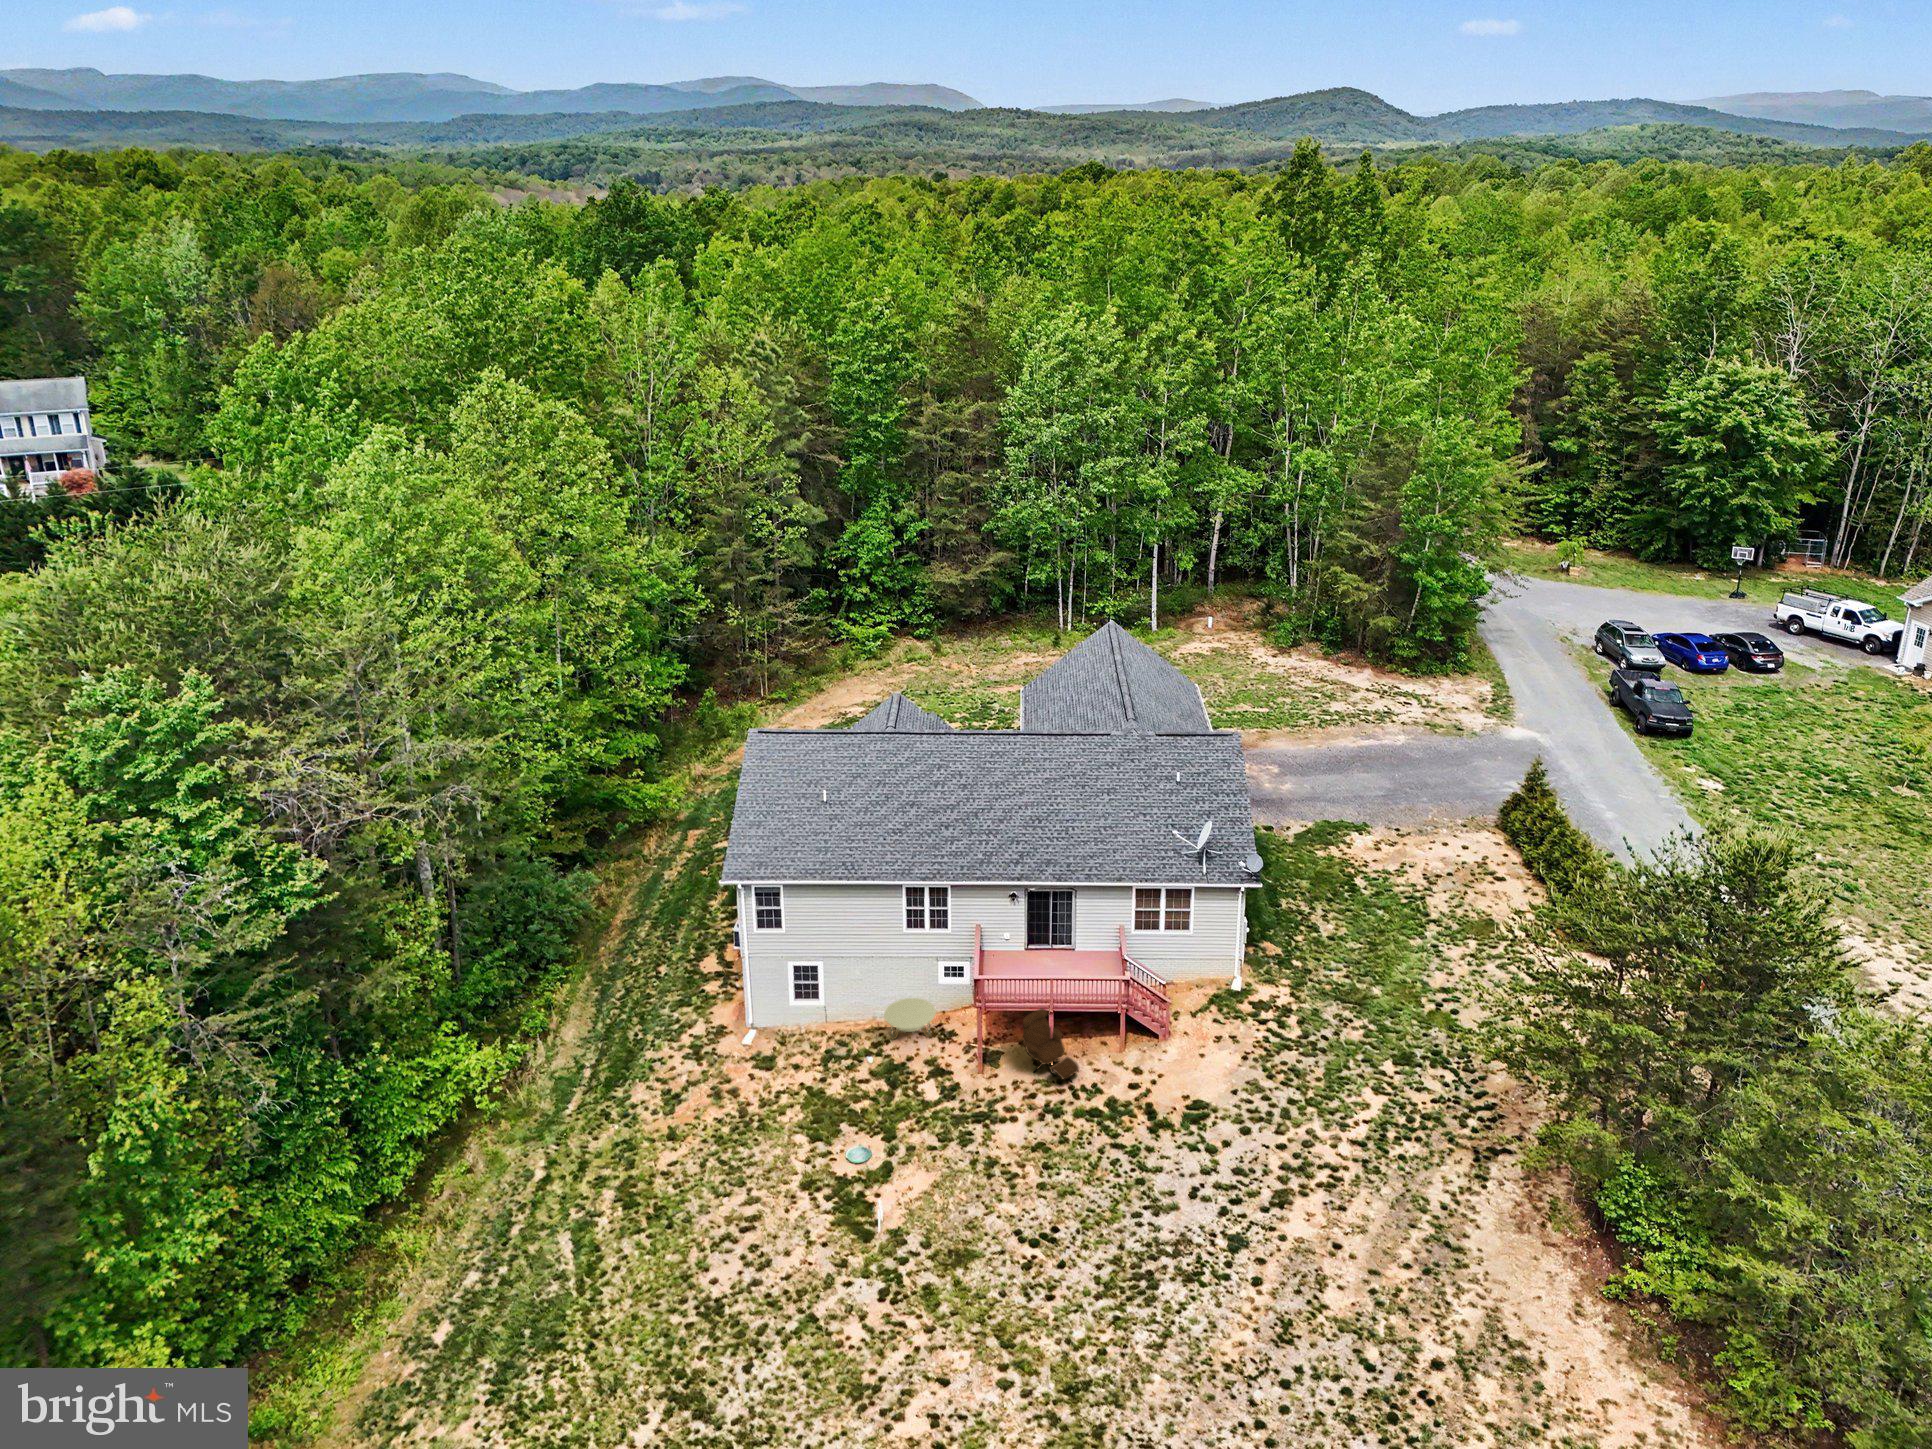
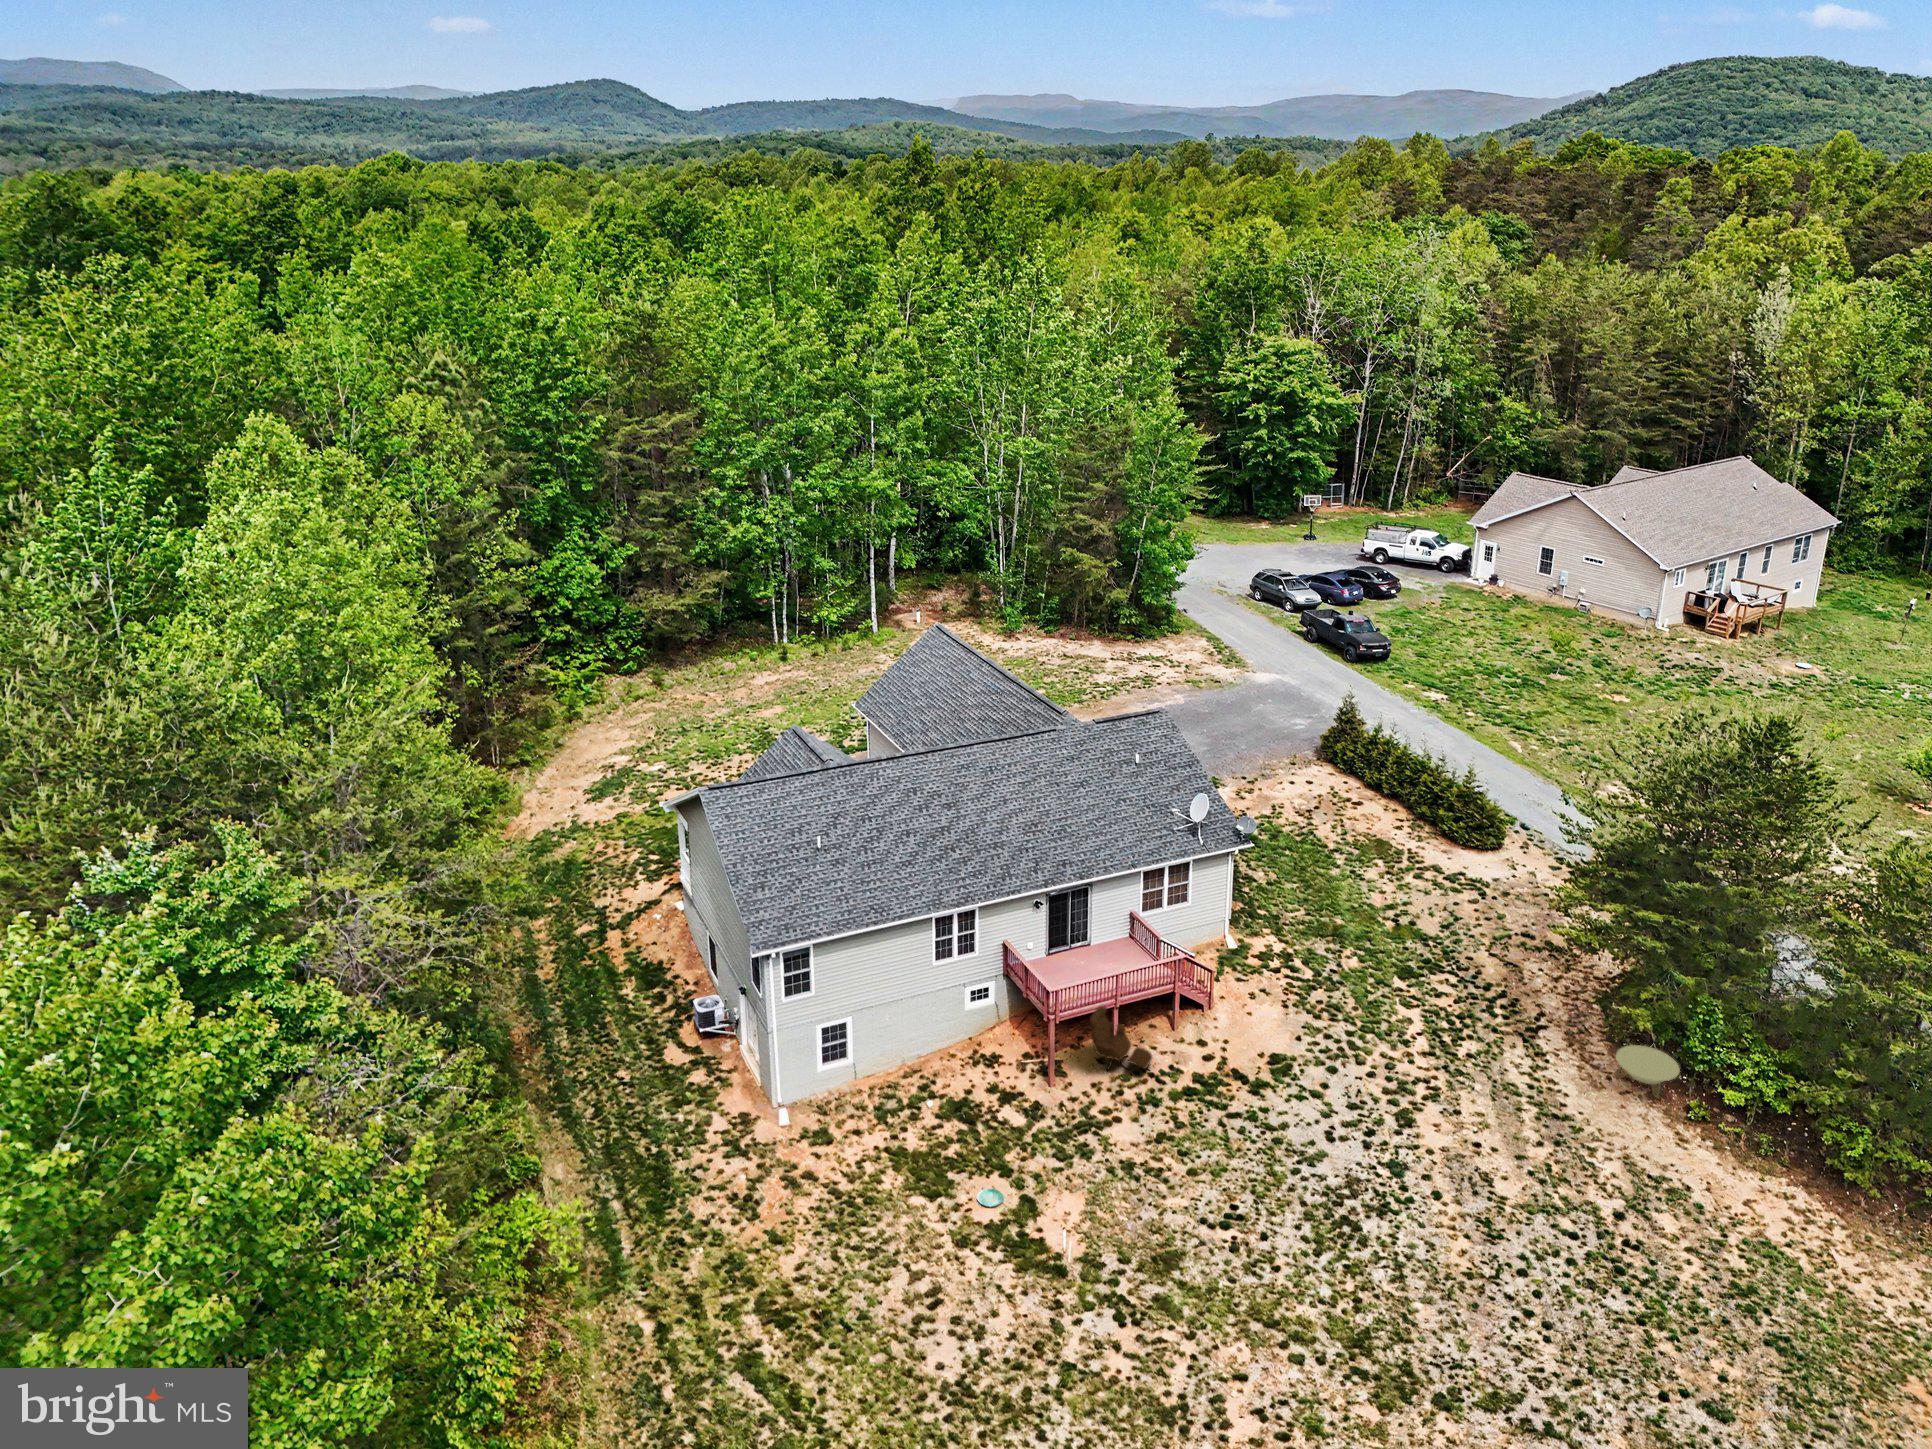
round table: present [884,998,936,1039] -> present [1616,1045,1680,1099]

